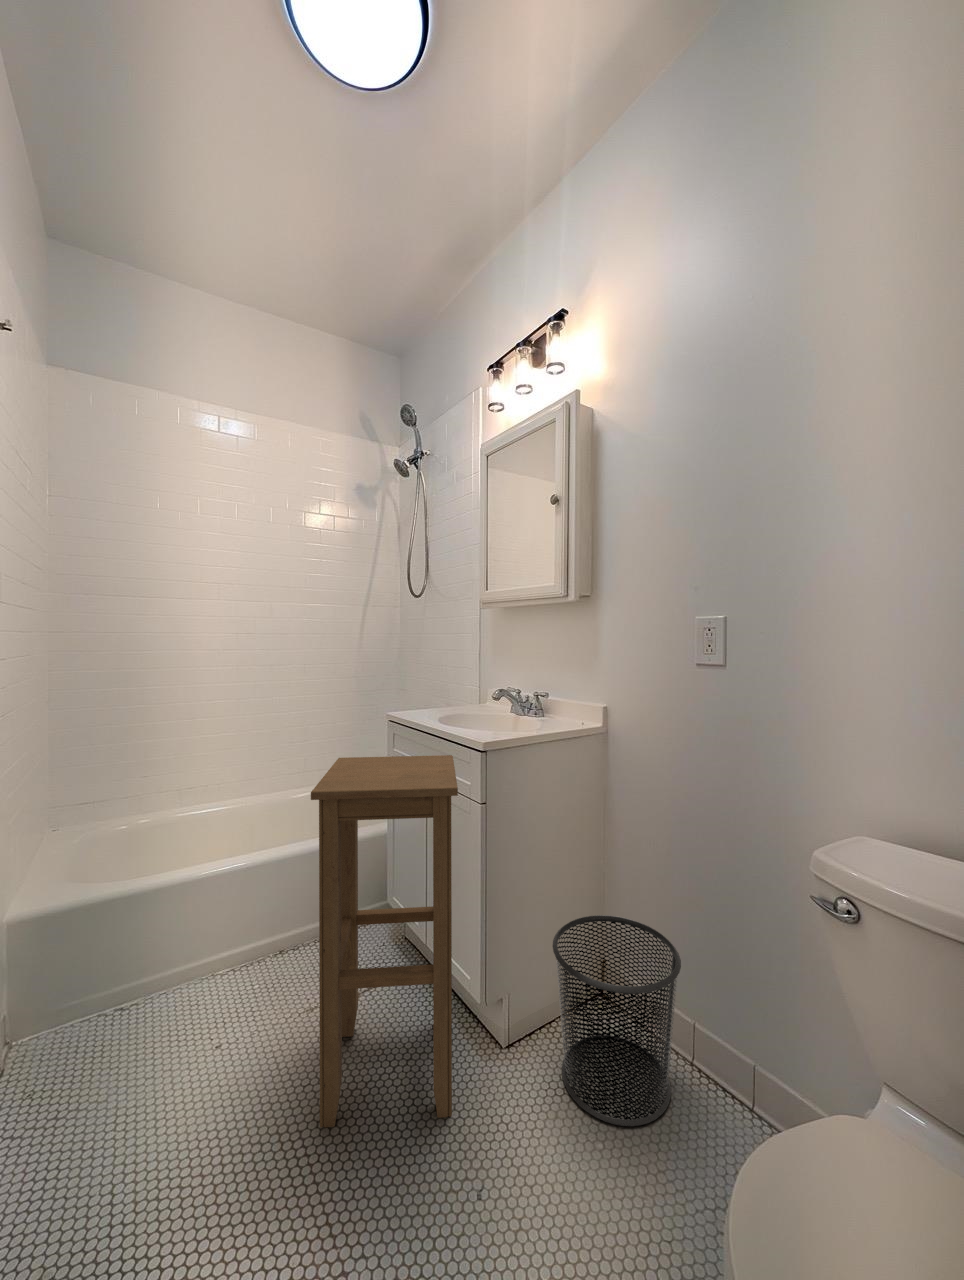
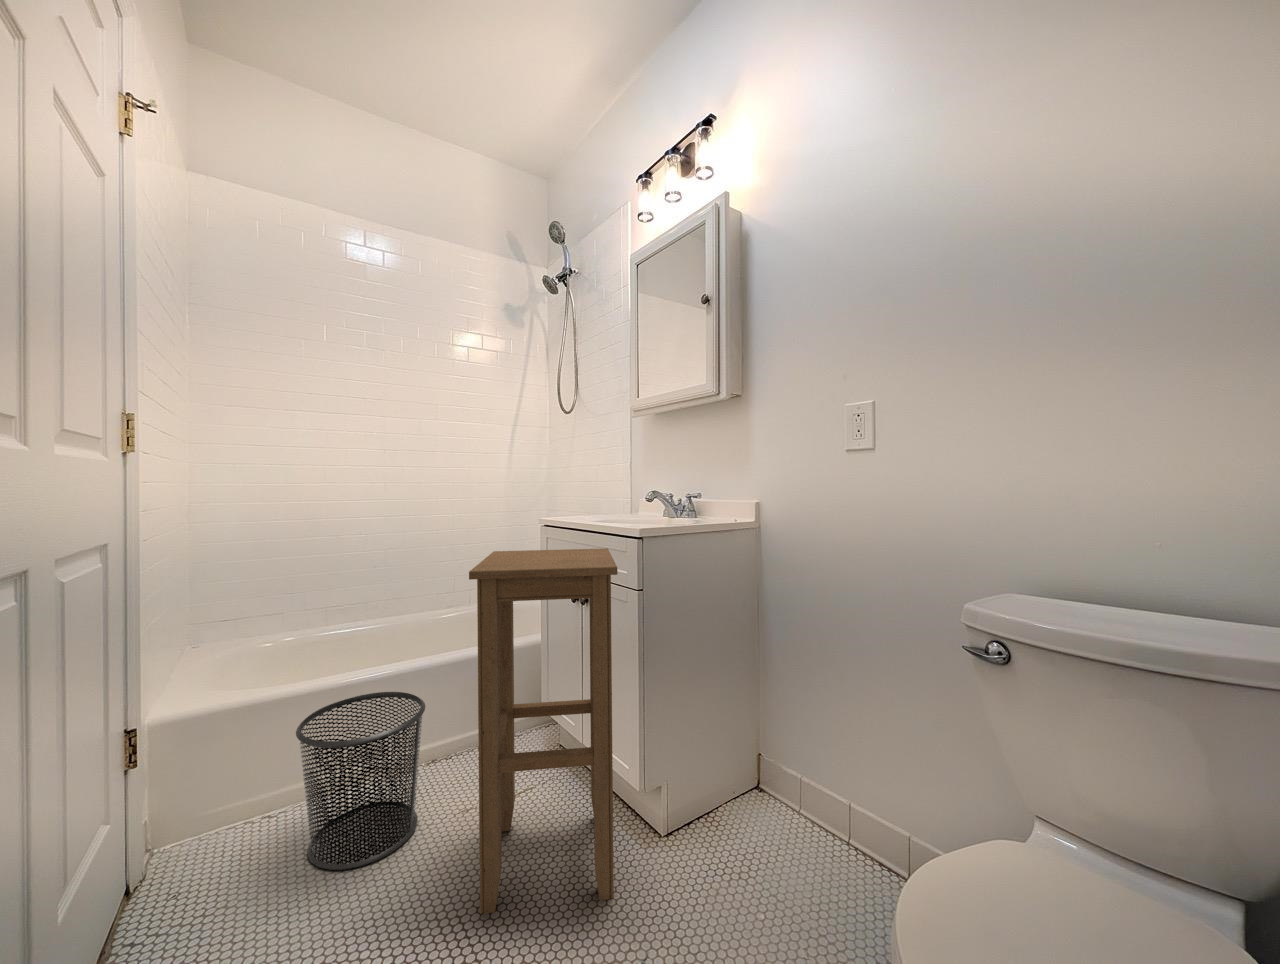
waste bin: present [553,915,681,1126] -> present [296,692,425,870]

